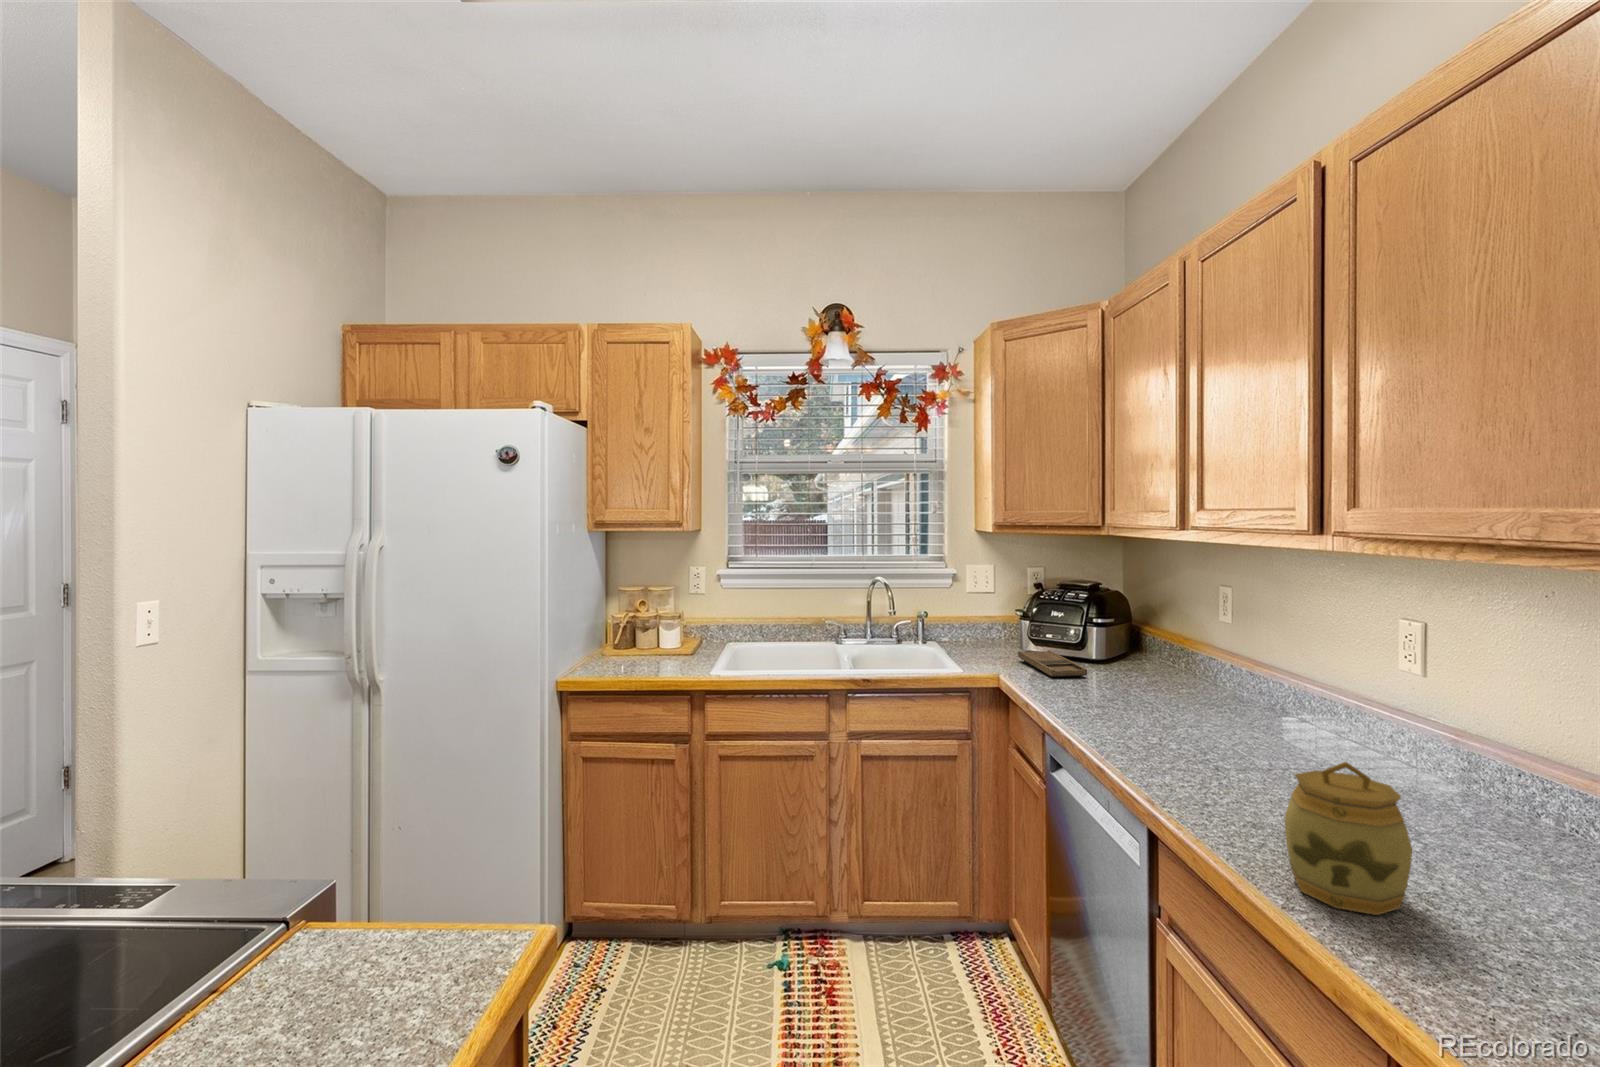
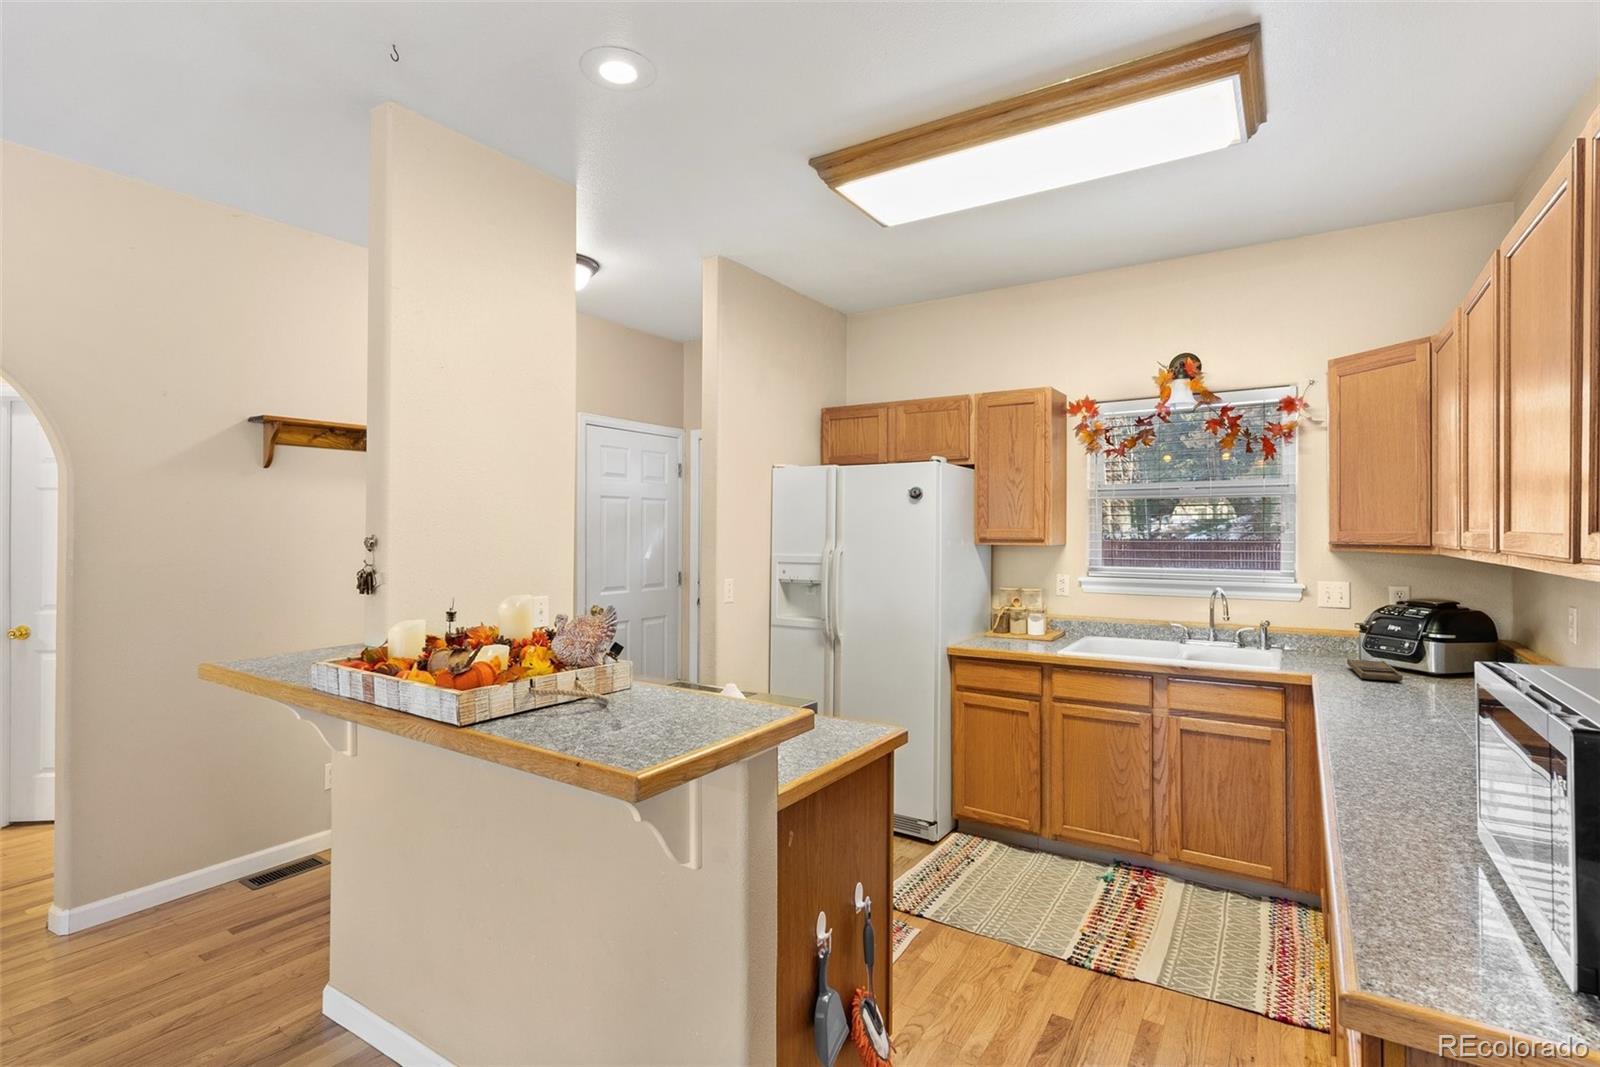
jar: present [1285,762,1412,915] -> none [1354,695,1436,787]

